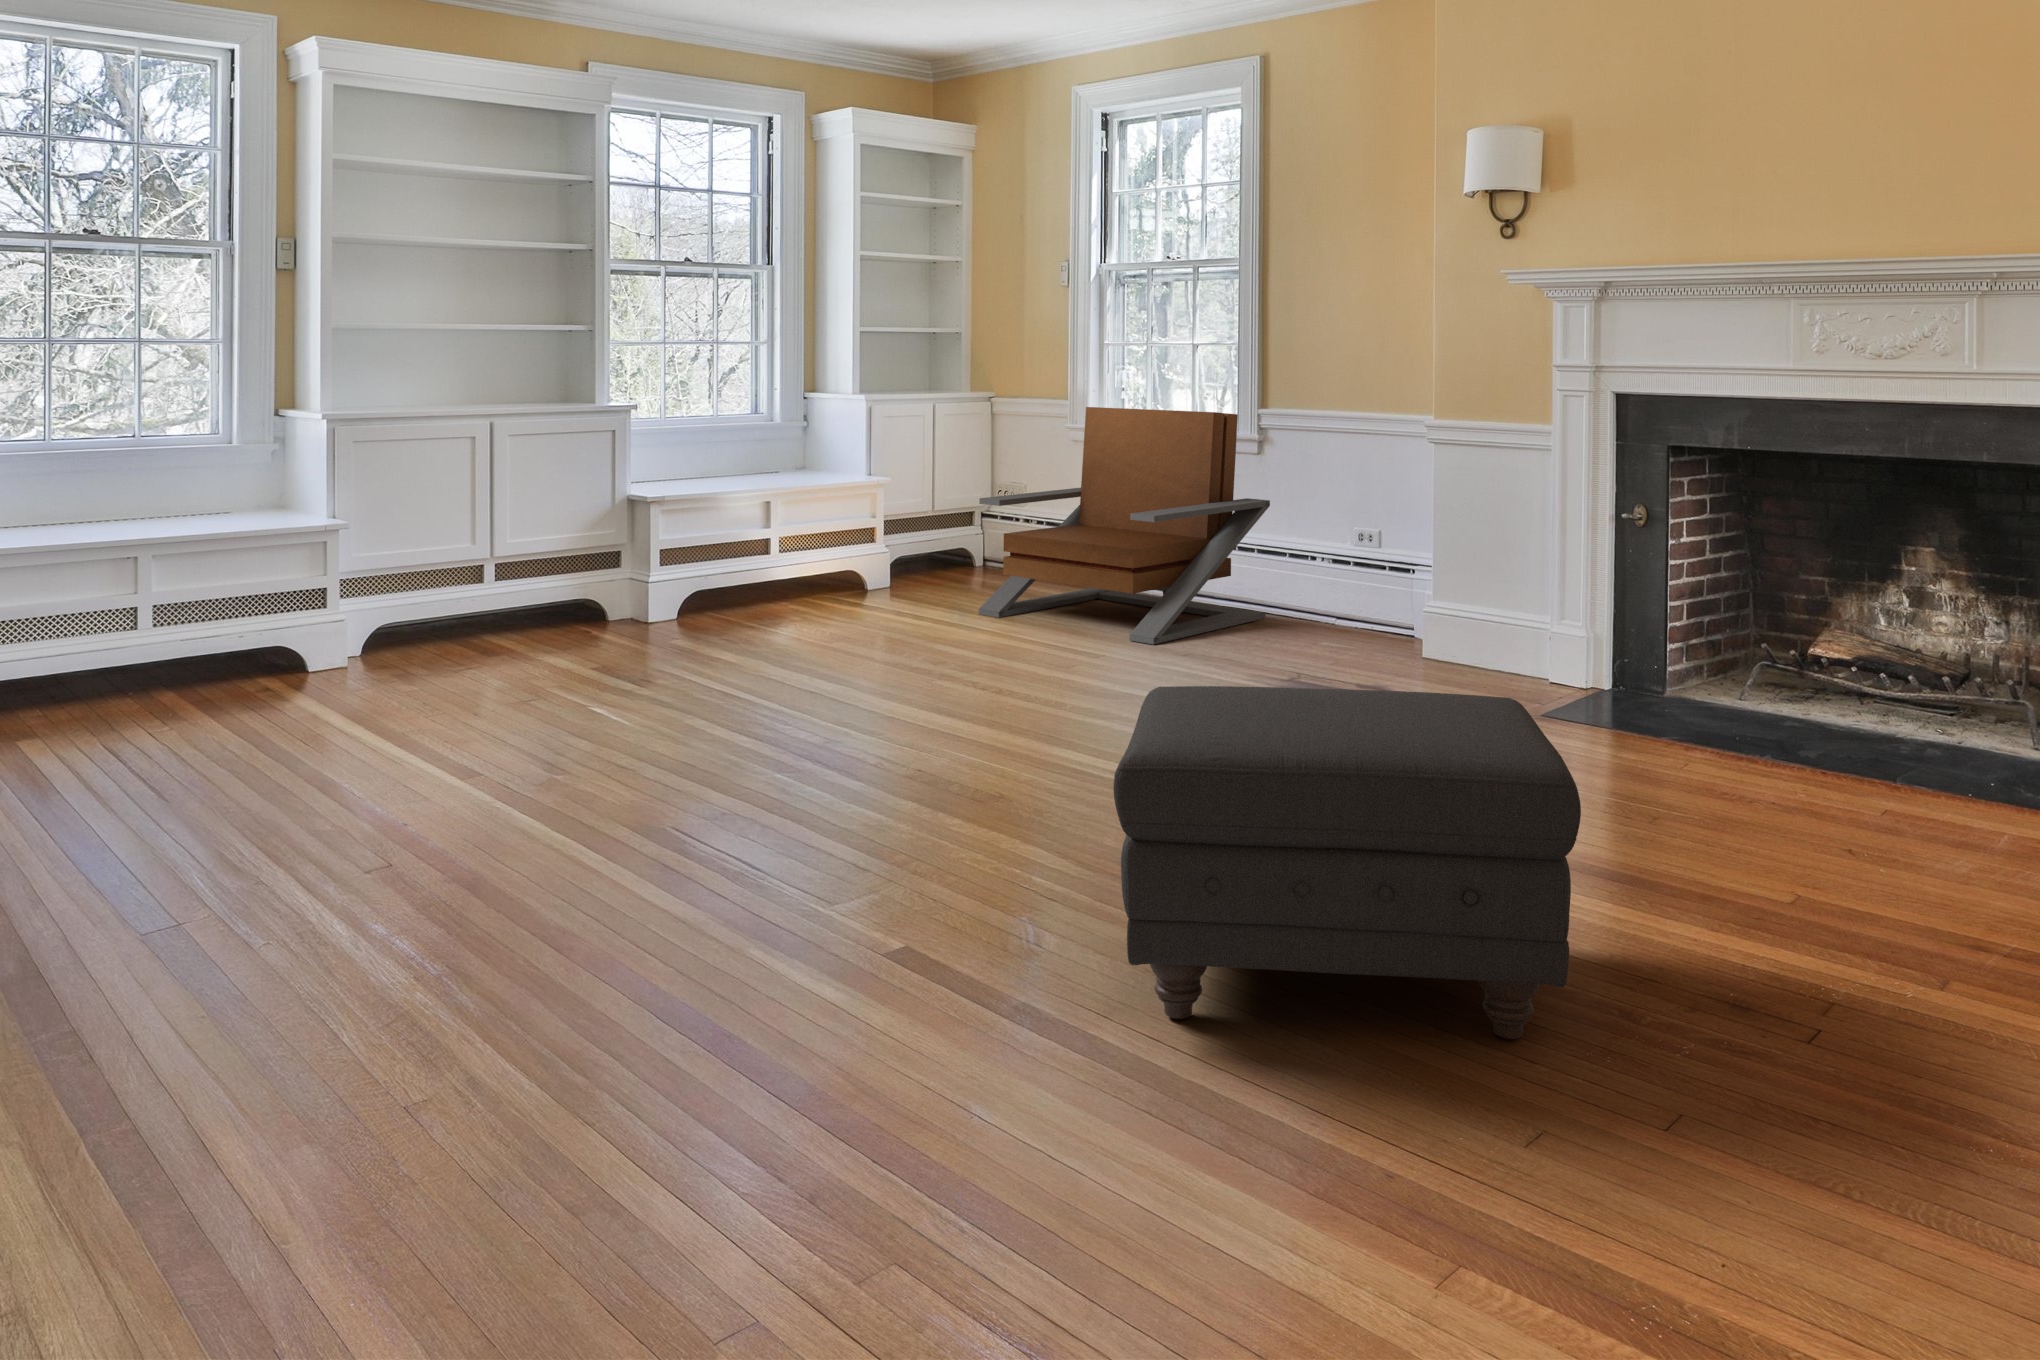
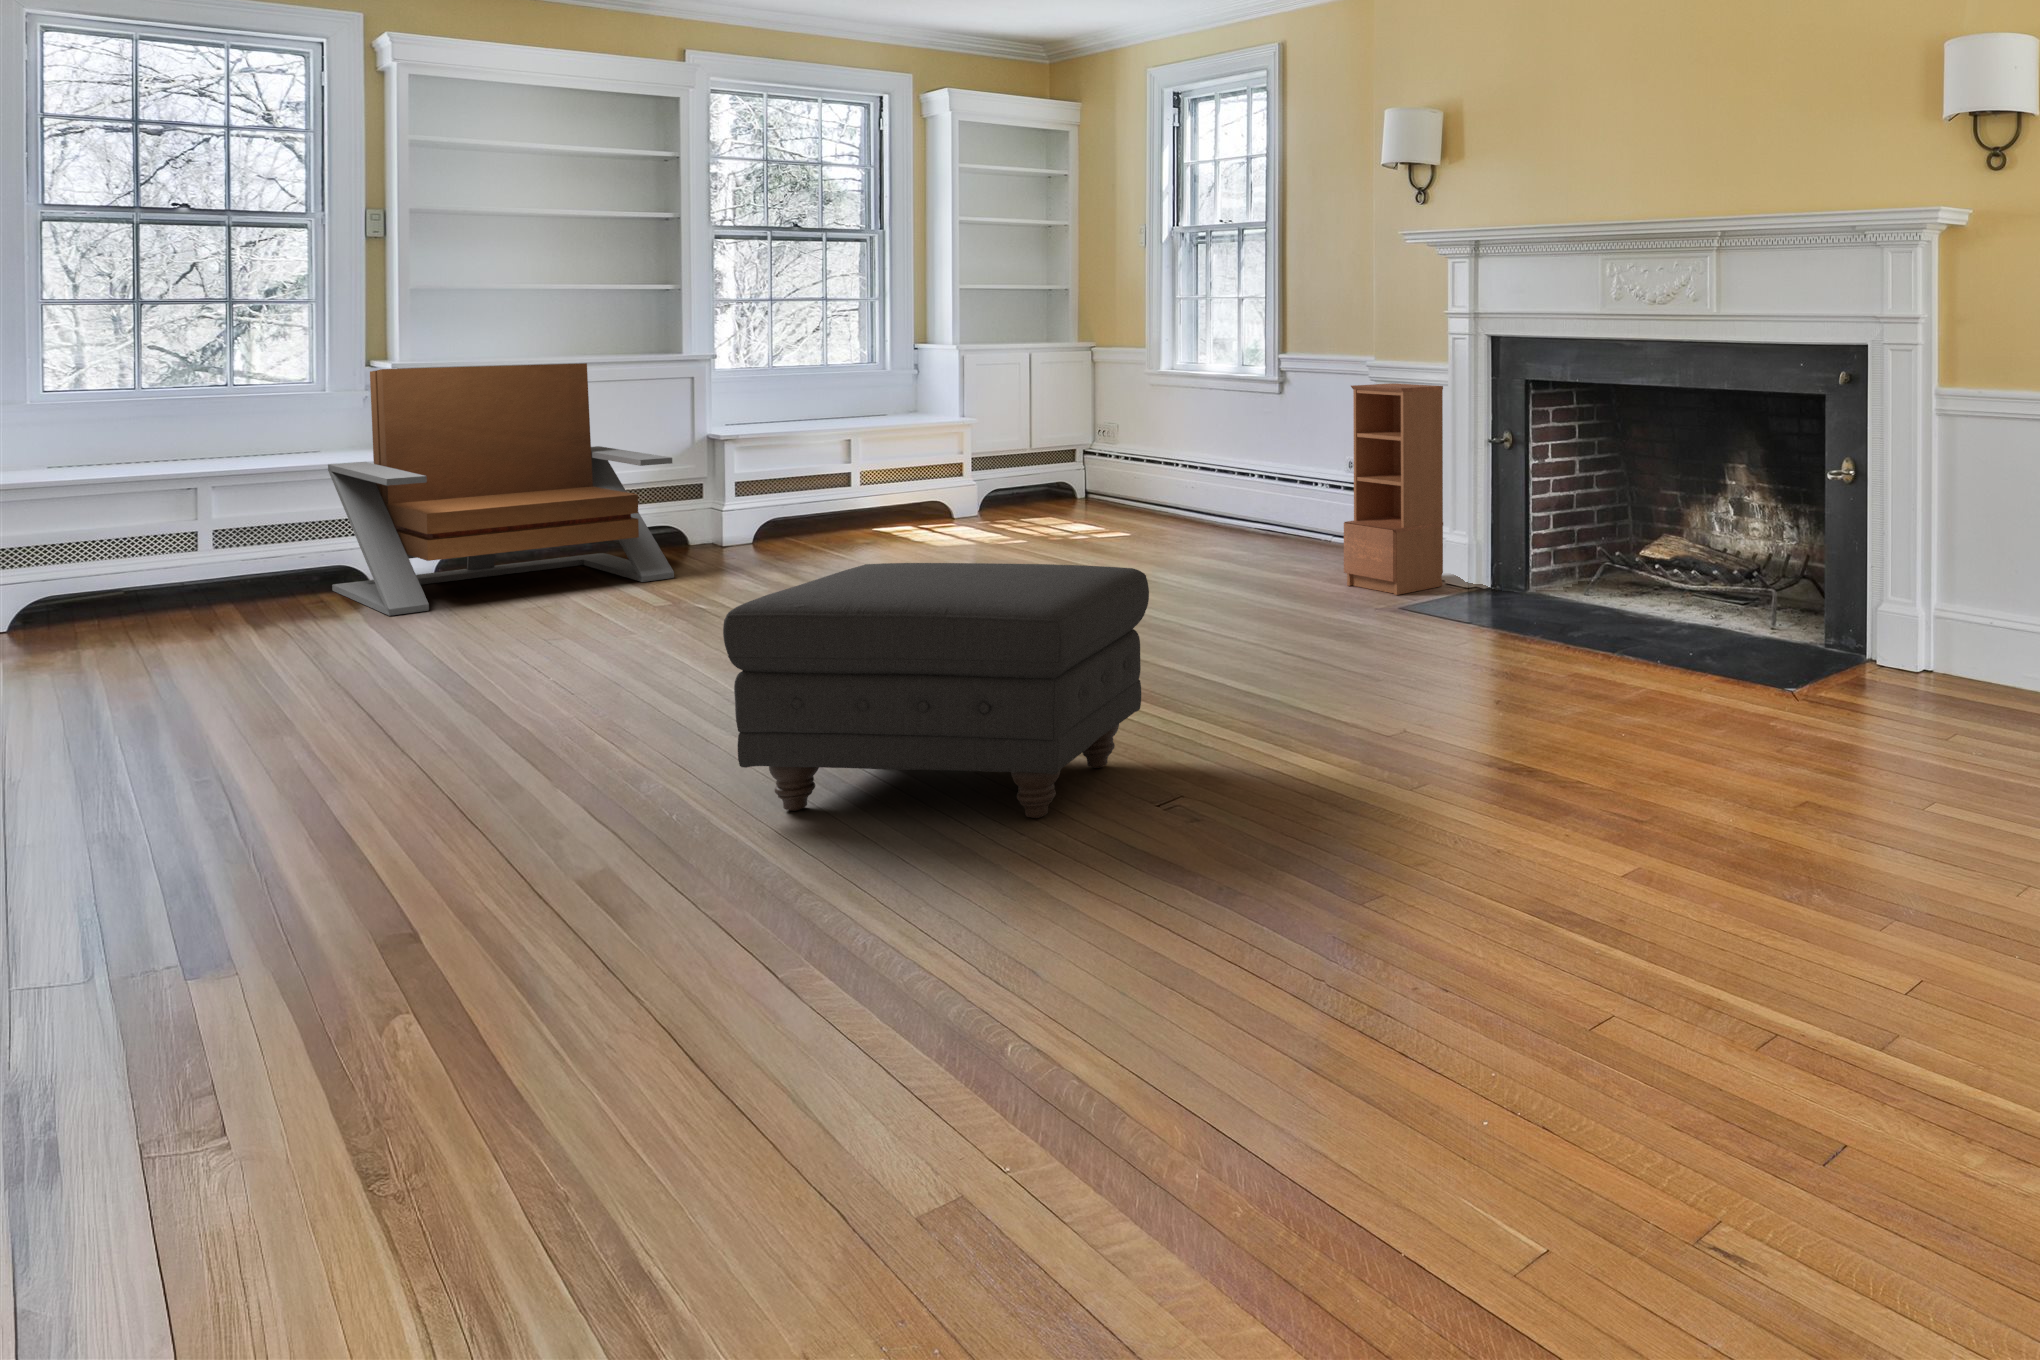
lounge chair: present [979,407,1270,644] -> present [328,363,674,616]
bookcase: none [1419,446,1536,696] -> present [1344,383,1443,595]

